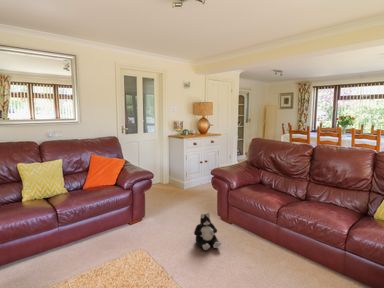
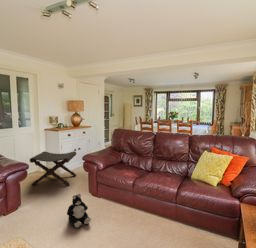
footstool: none [153,162,204,204] -> present [30,151,76,186]

